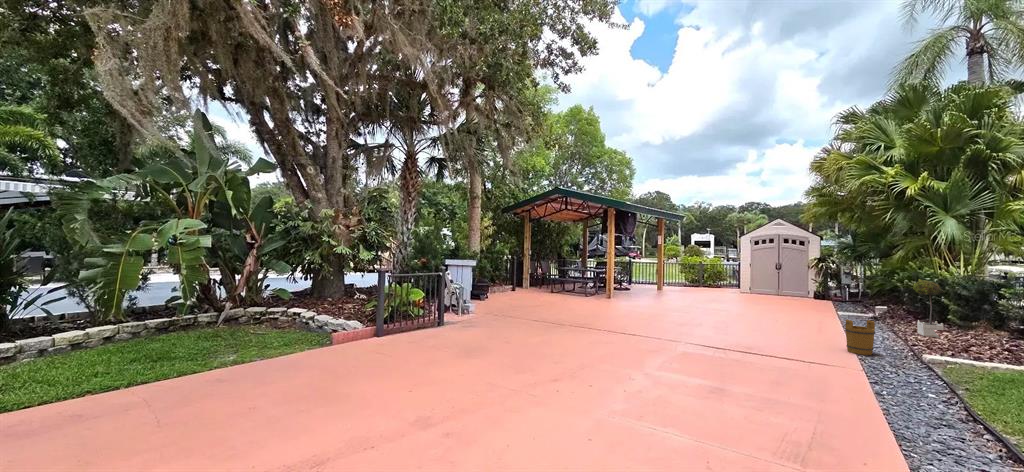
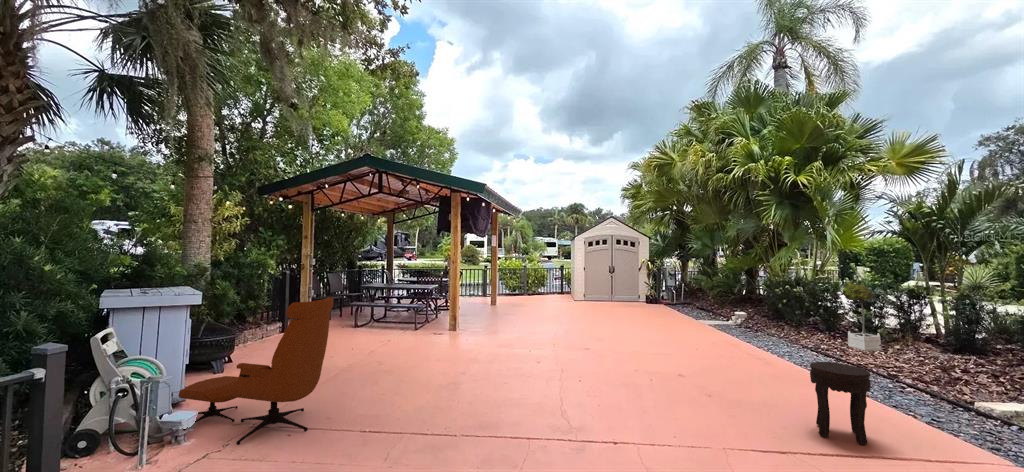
lounge chair: none [472,265,521,315] -> present [179,297,333,445]
side table: none [731,309,759,348] -> present [810,362,871,445]
bucket: present [843,320,875,355] -> none [920,356,981,417]

